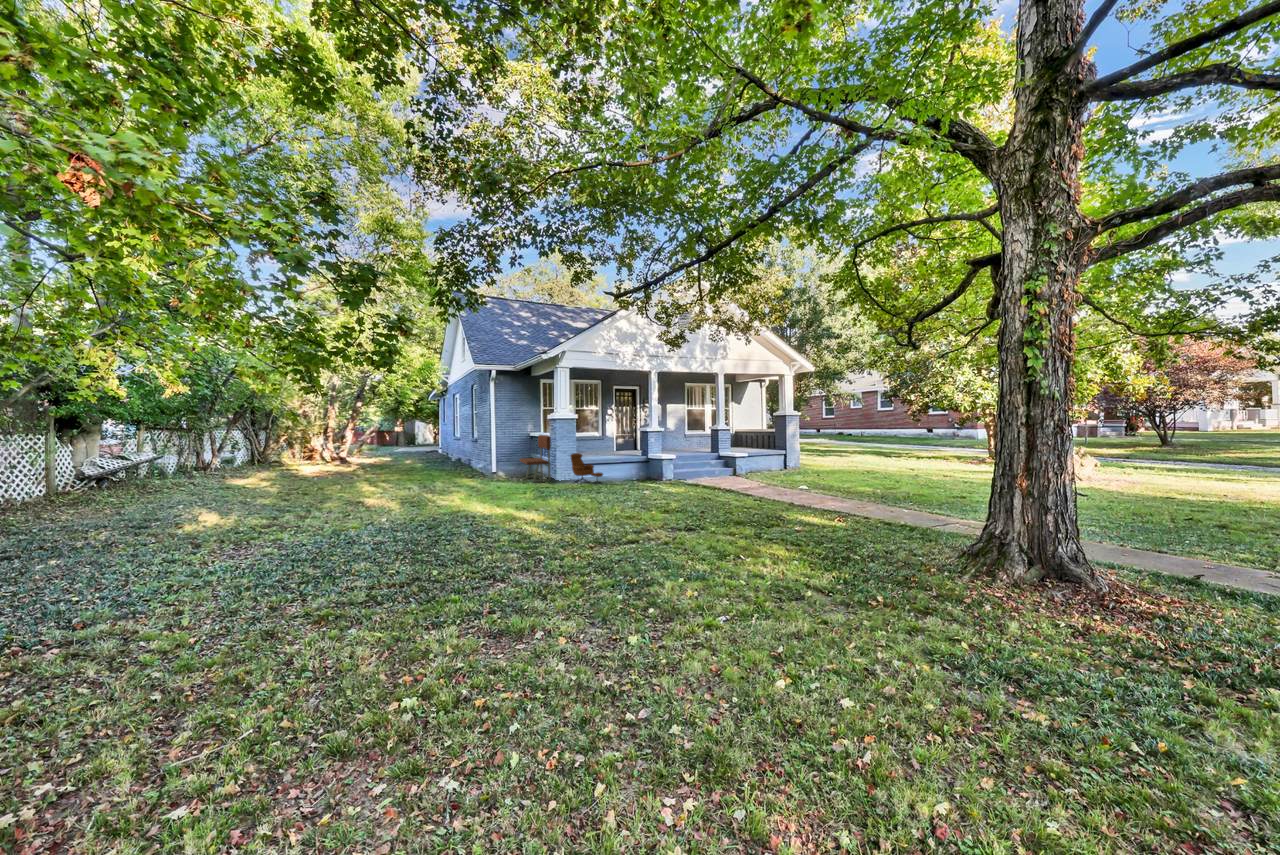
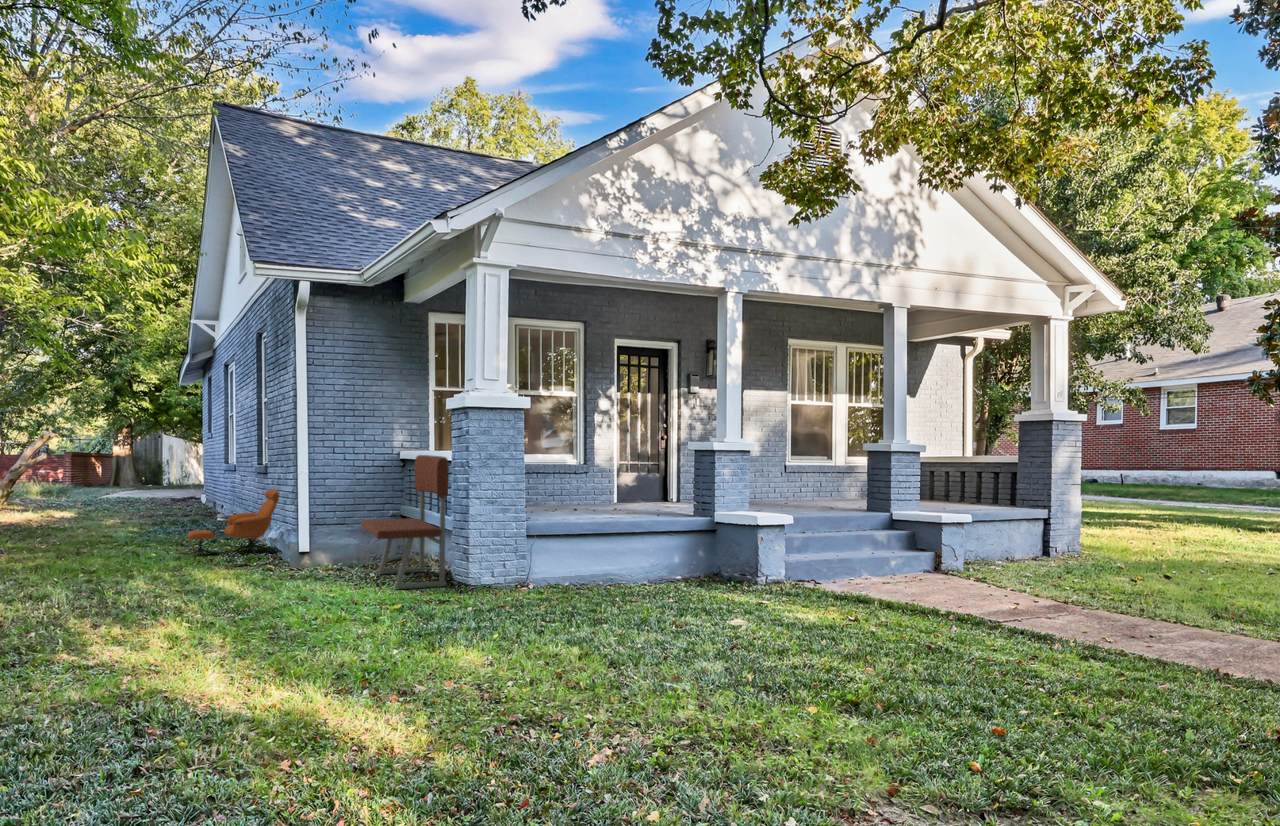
lounge chair: present [570,453,603,483] -> present [187,489,279,556]

